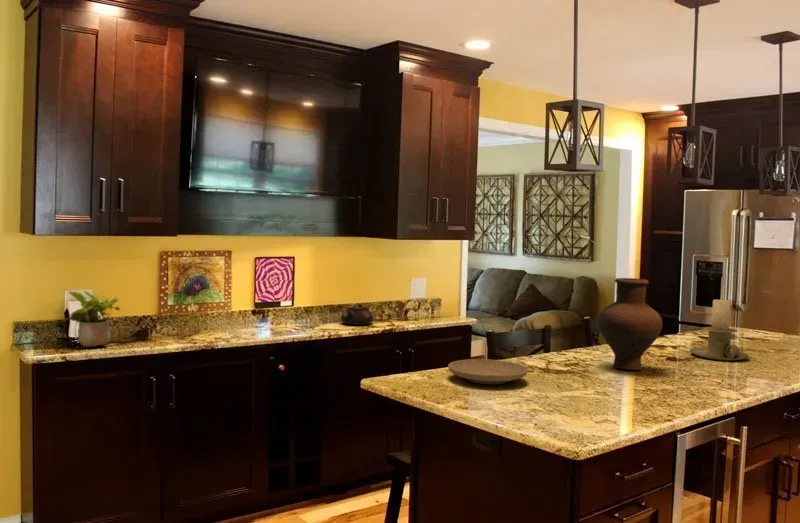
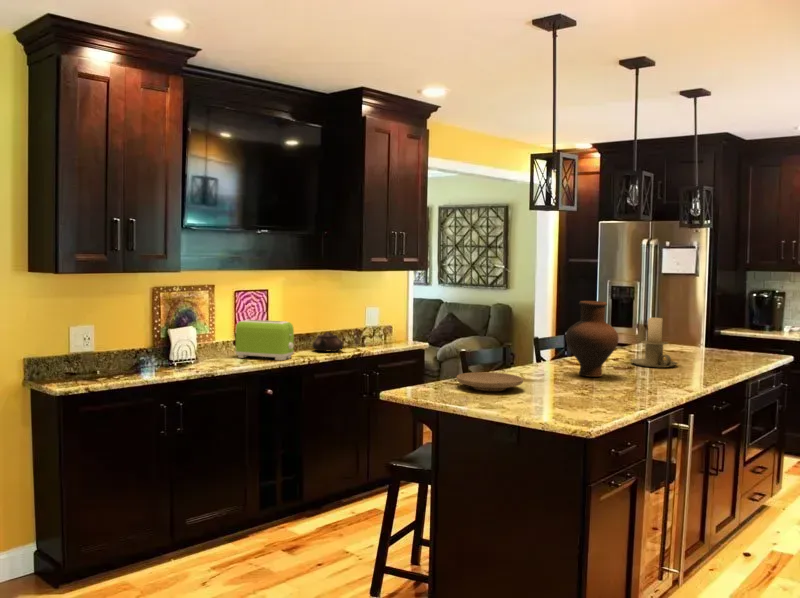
toaster: none [253,289,314,333] -> present [235,320,294,360]
potted plant: present [65,292,119,347] -> none [75,326,127,379]

